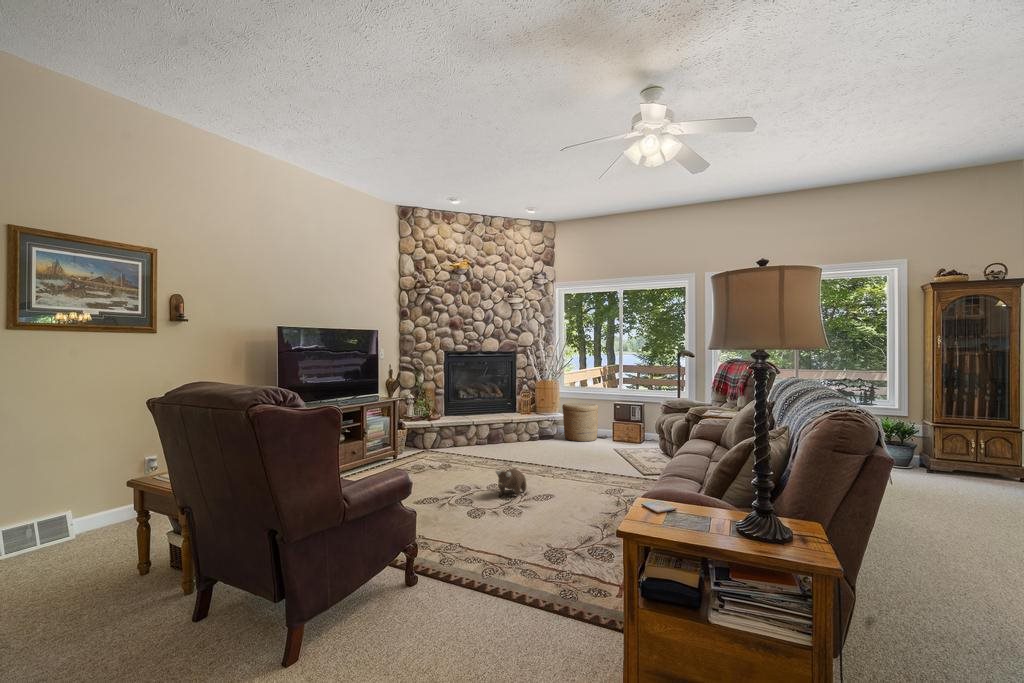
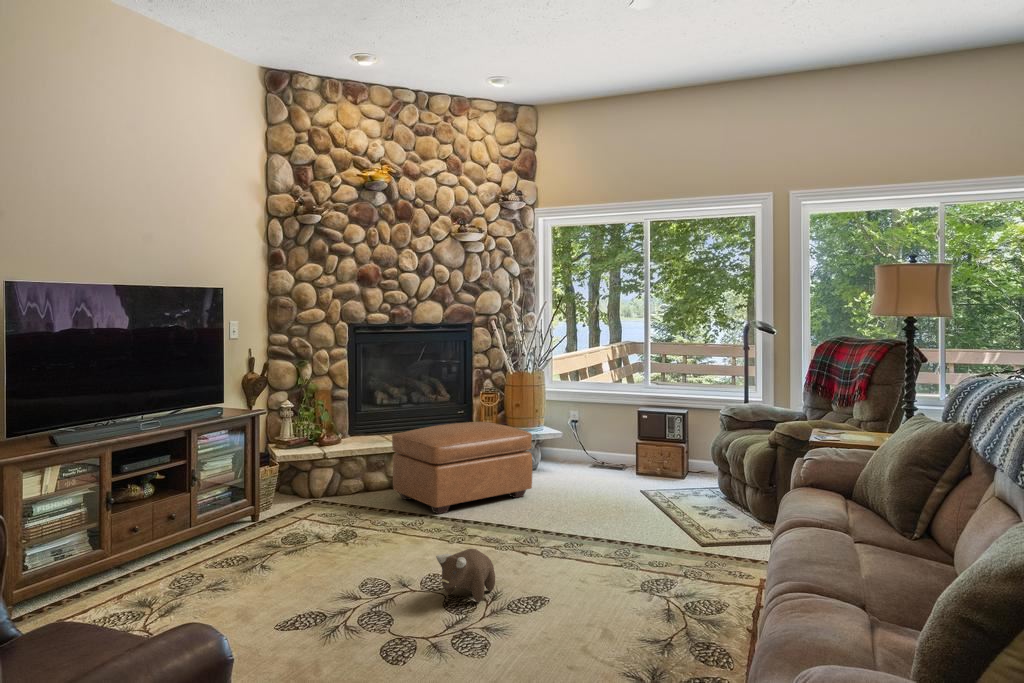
woven basket: present [562,403,598,442] -> none [550,410,610,475]
ottoman: none [469,408,550,459] -> present [392,422,532,514]

